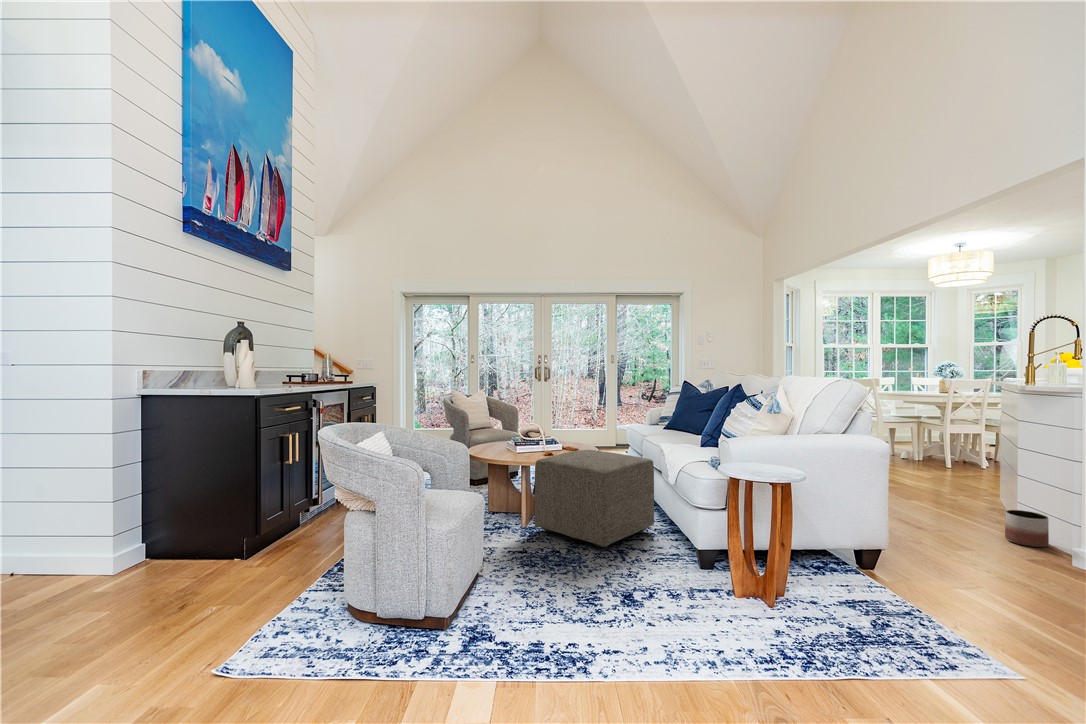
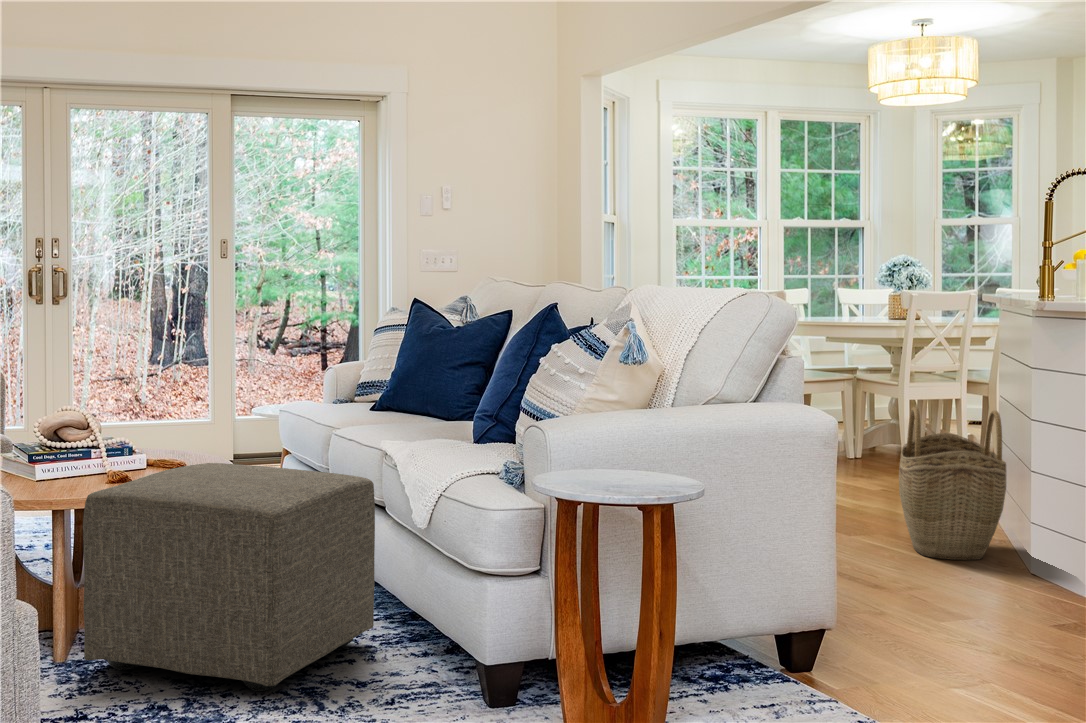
woven basket: none [937,437,1006,520] -> present [899,407,1006,560]
planter: present [1005,510,1049,547] -> none [1005,537,1068,599]

